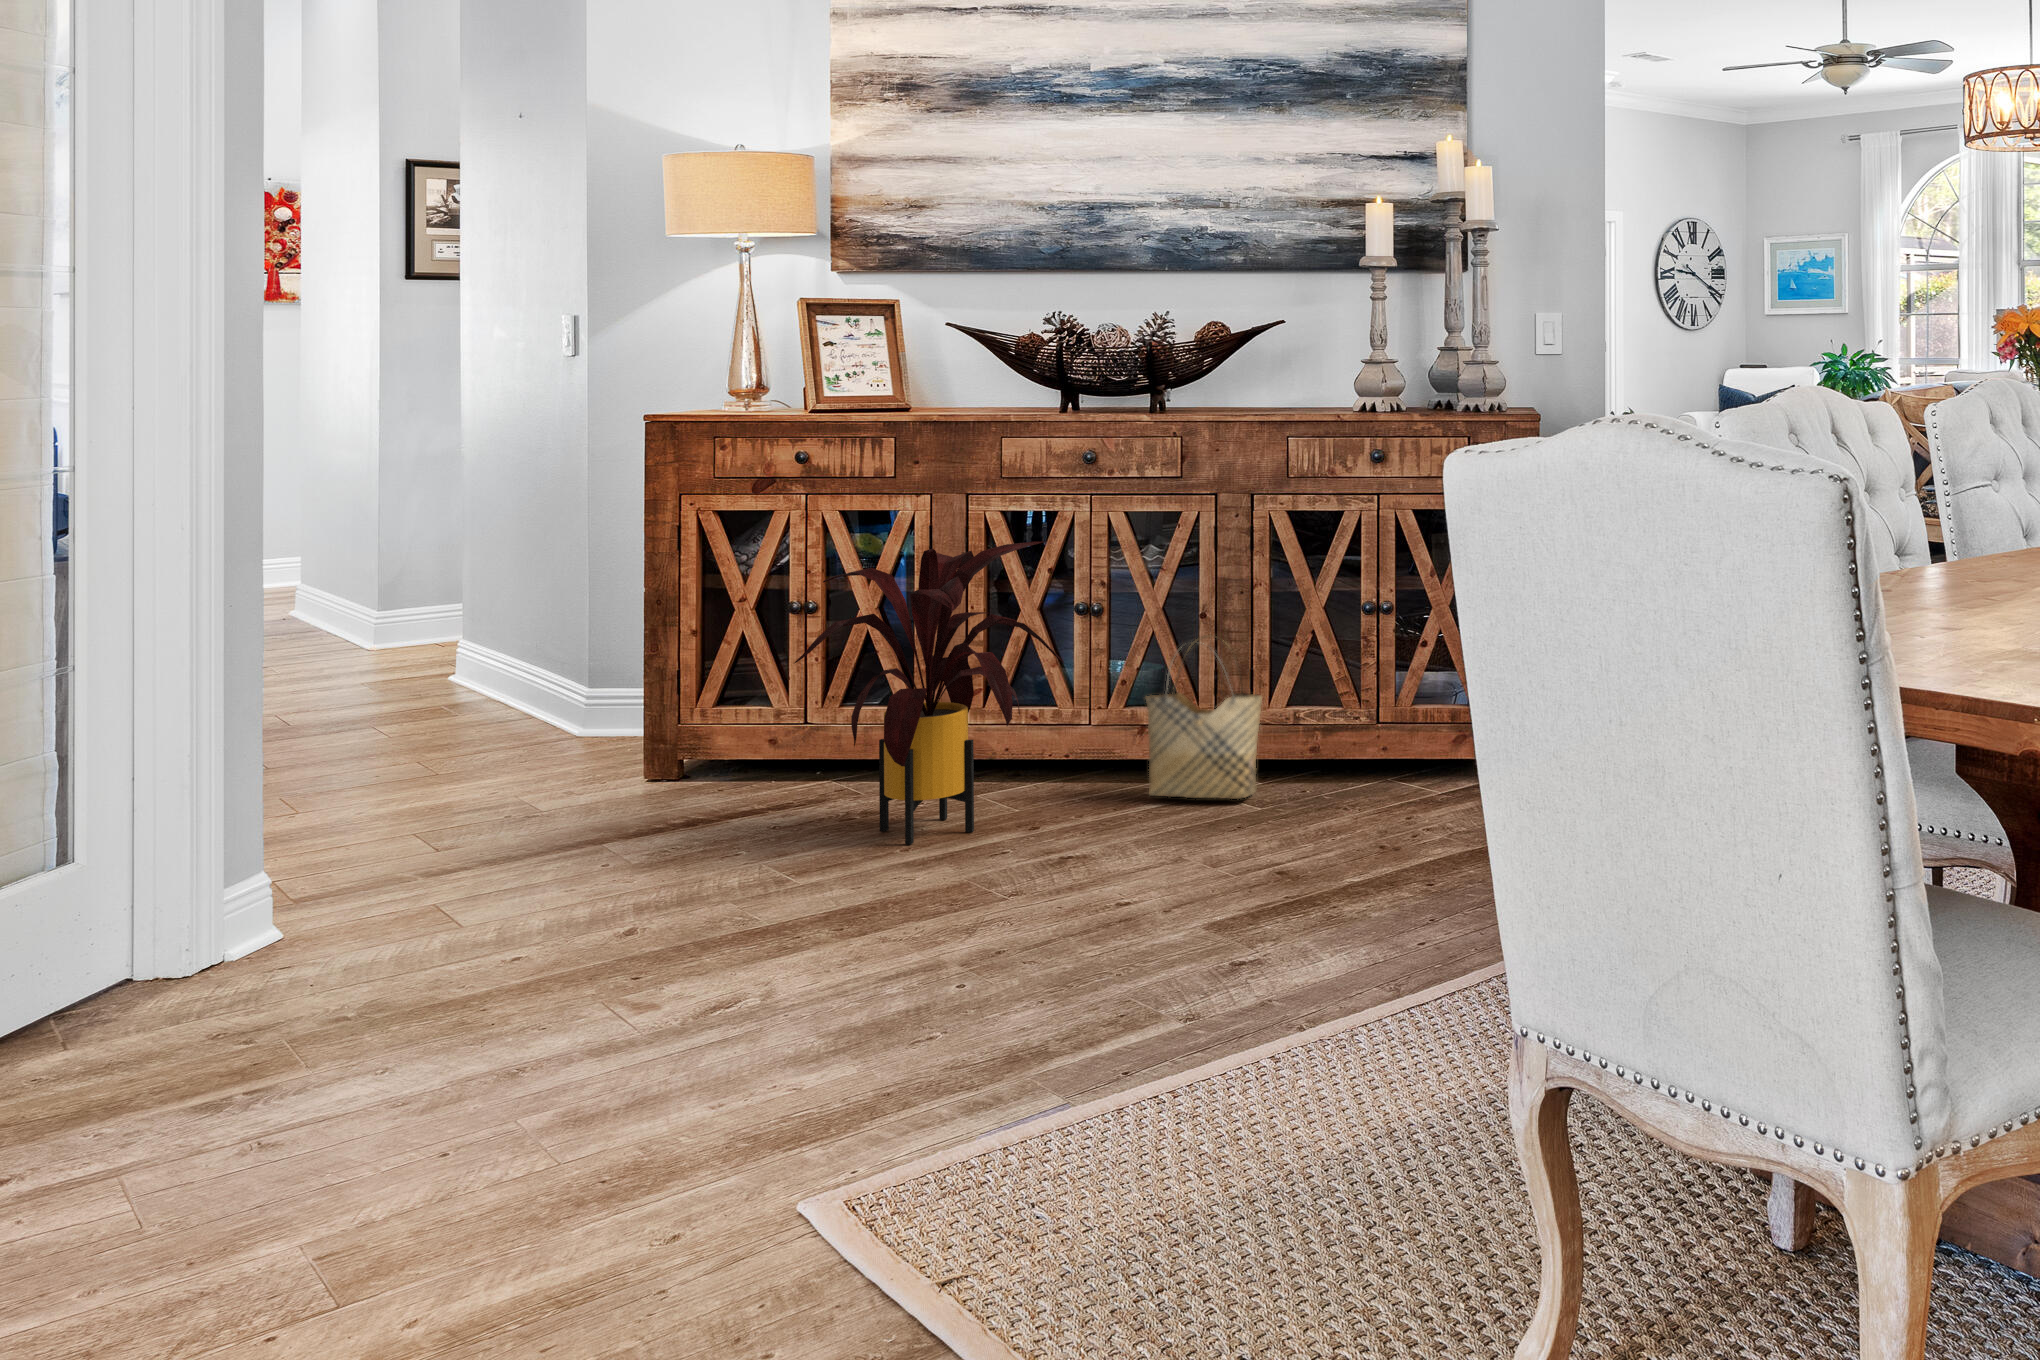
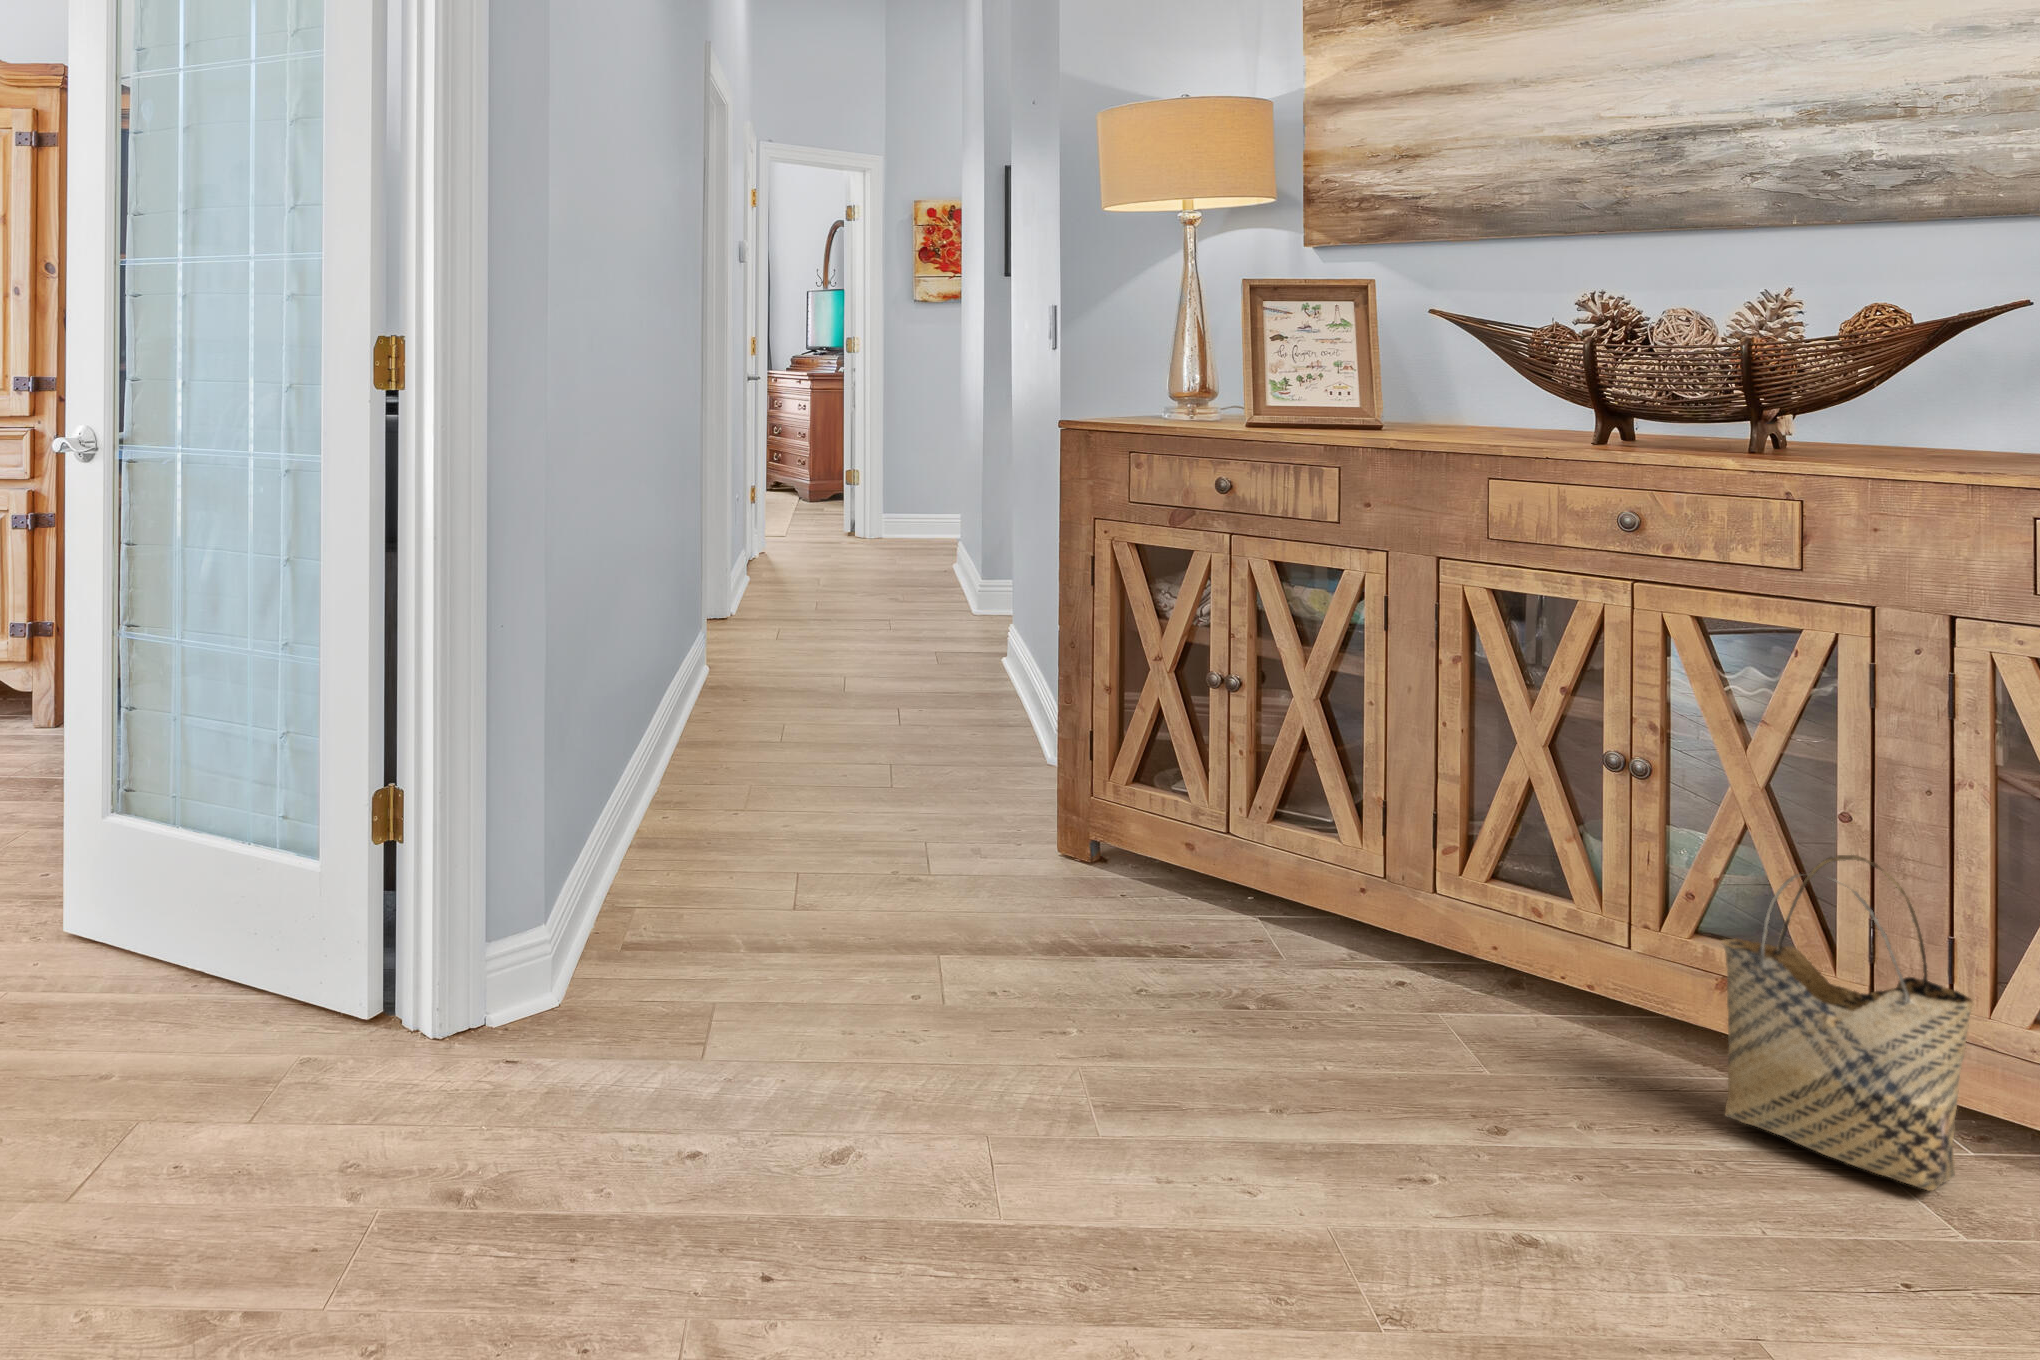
house plant: present [795,541,1063,844] -> none [1141,642,1573,1099]

